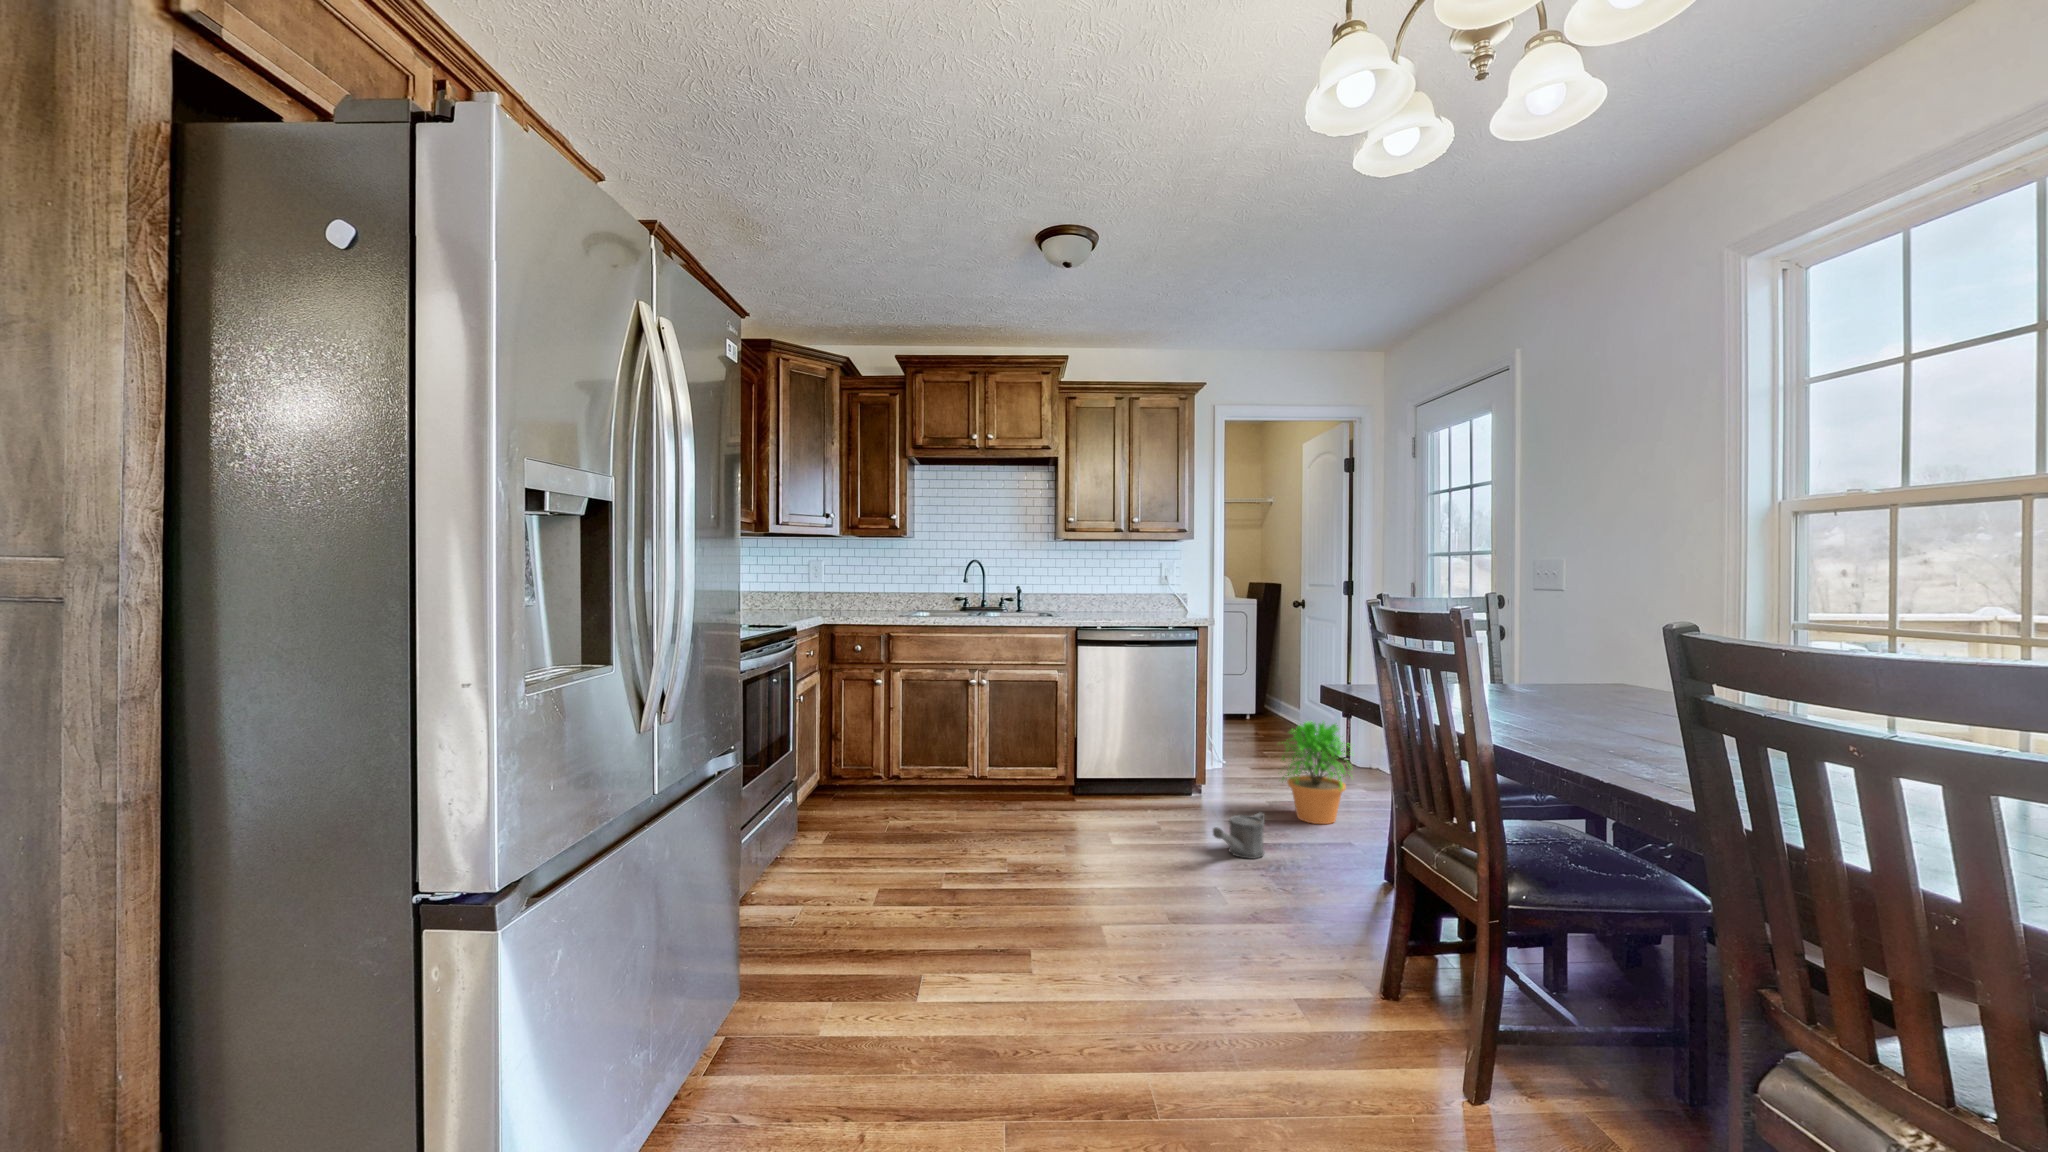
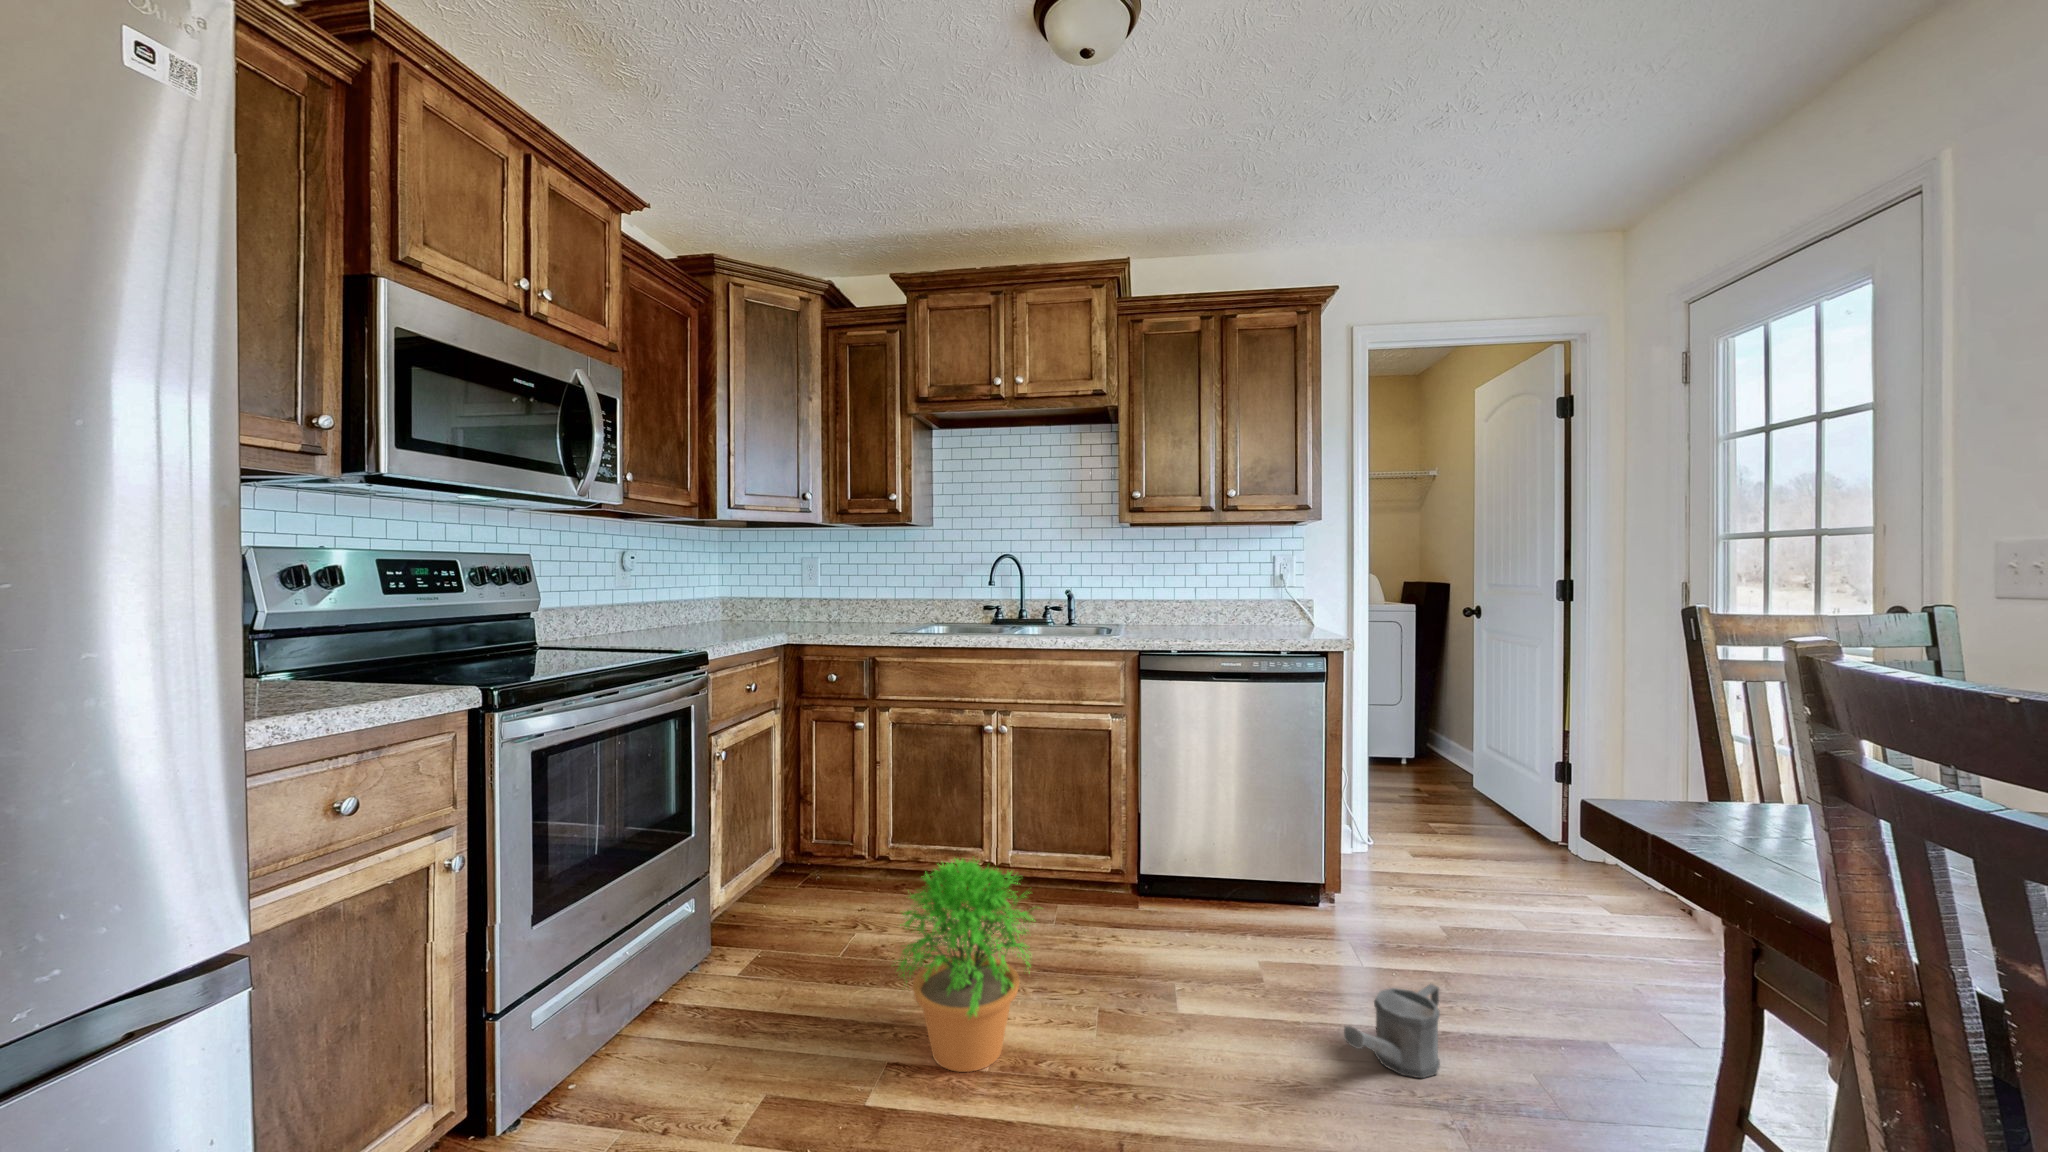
potted plant: present [1283,722,1350,824] -> present [895,858,1033,1072]

